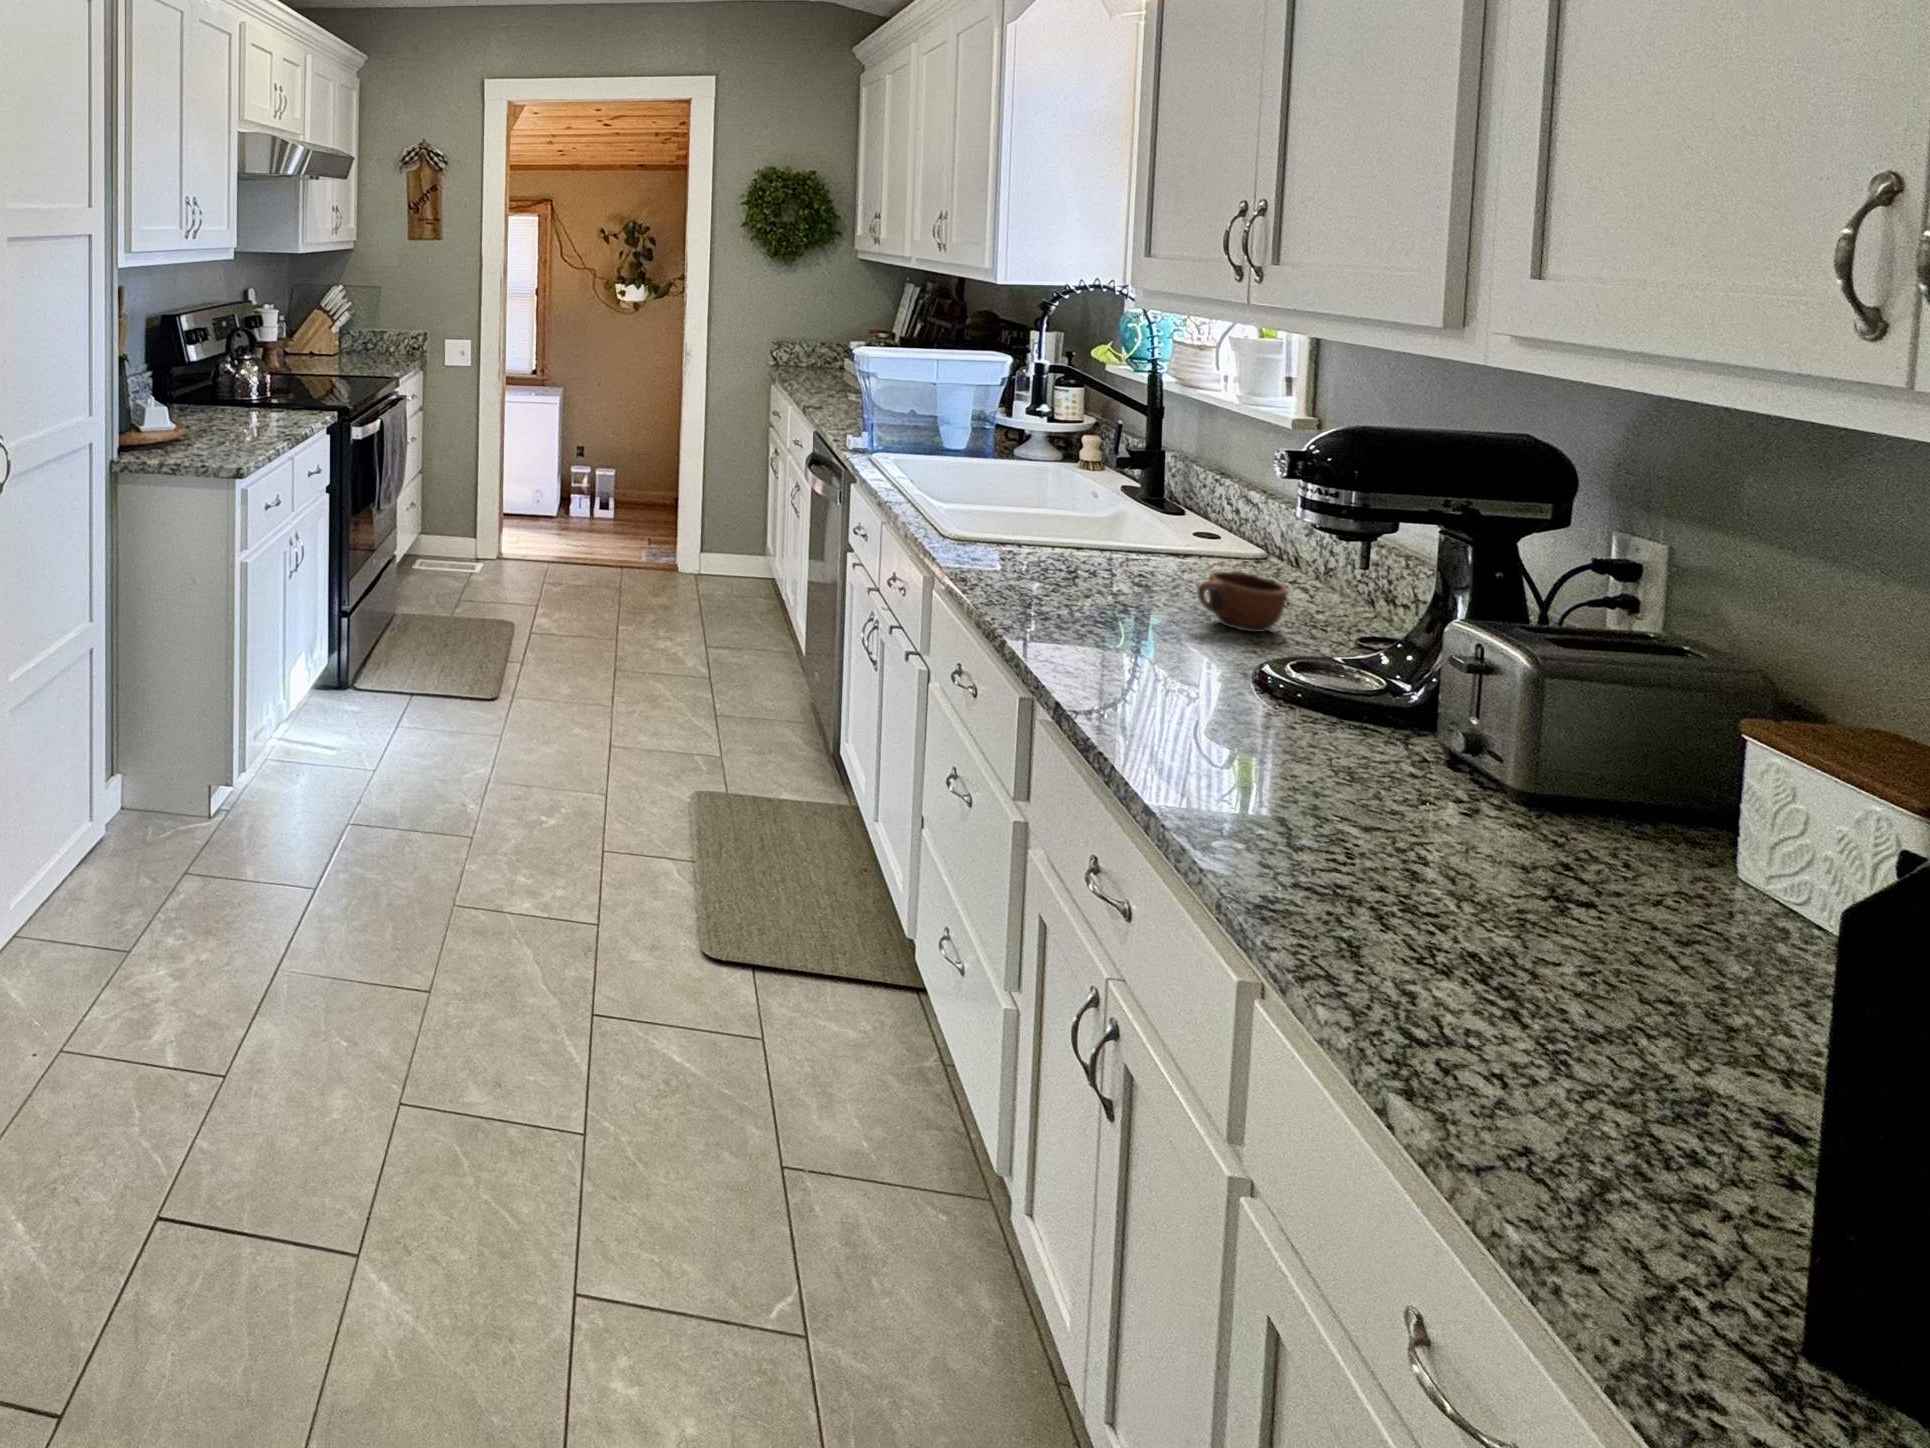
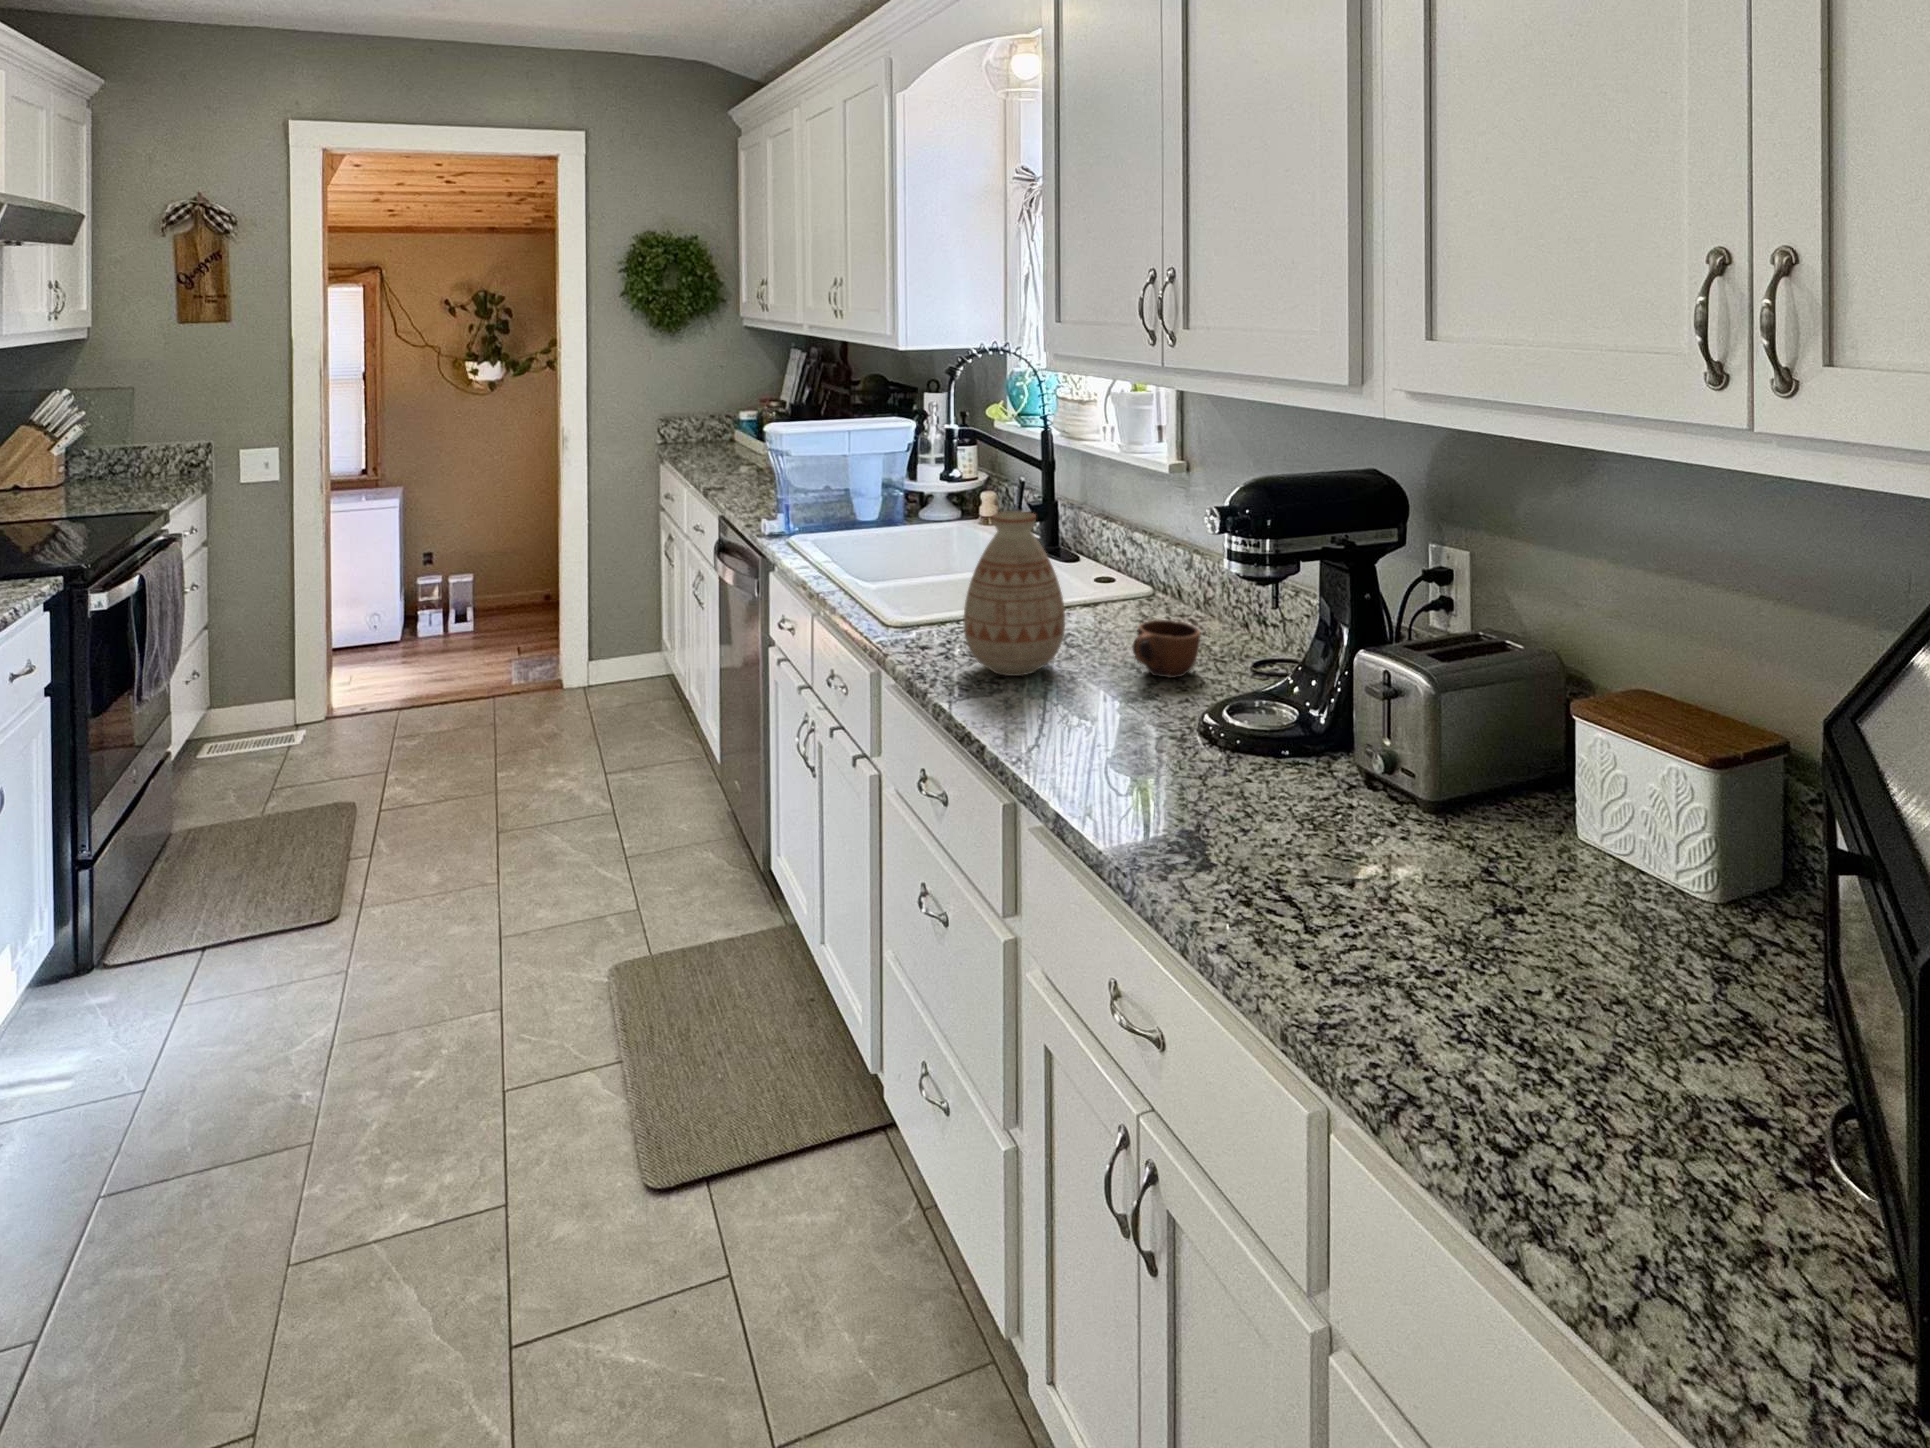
vase: none [1012,440,1125,599] -> present [963,511,1065,676]

